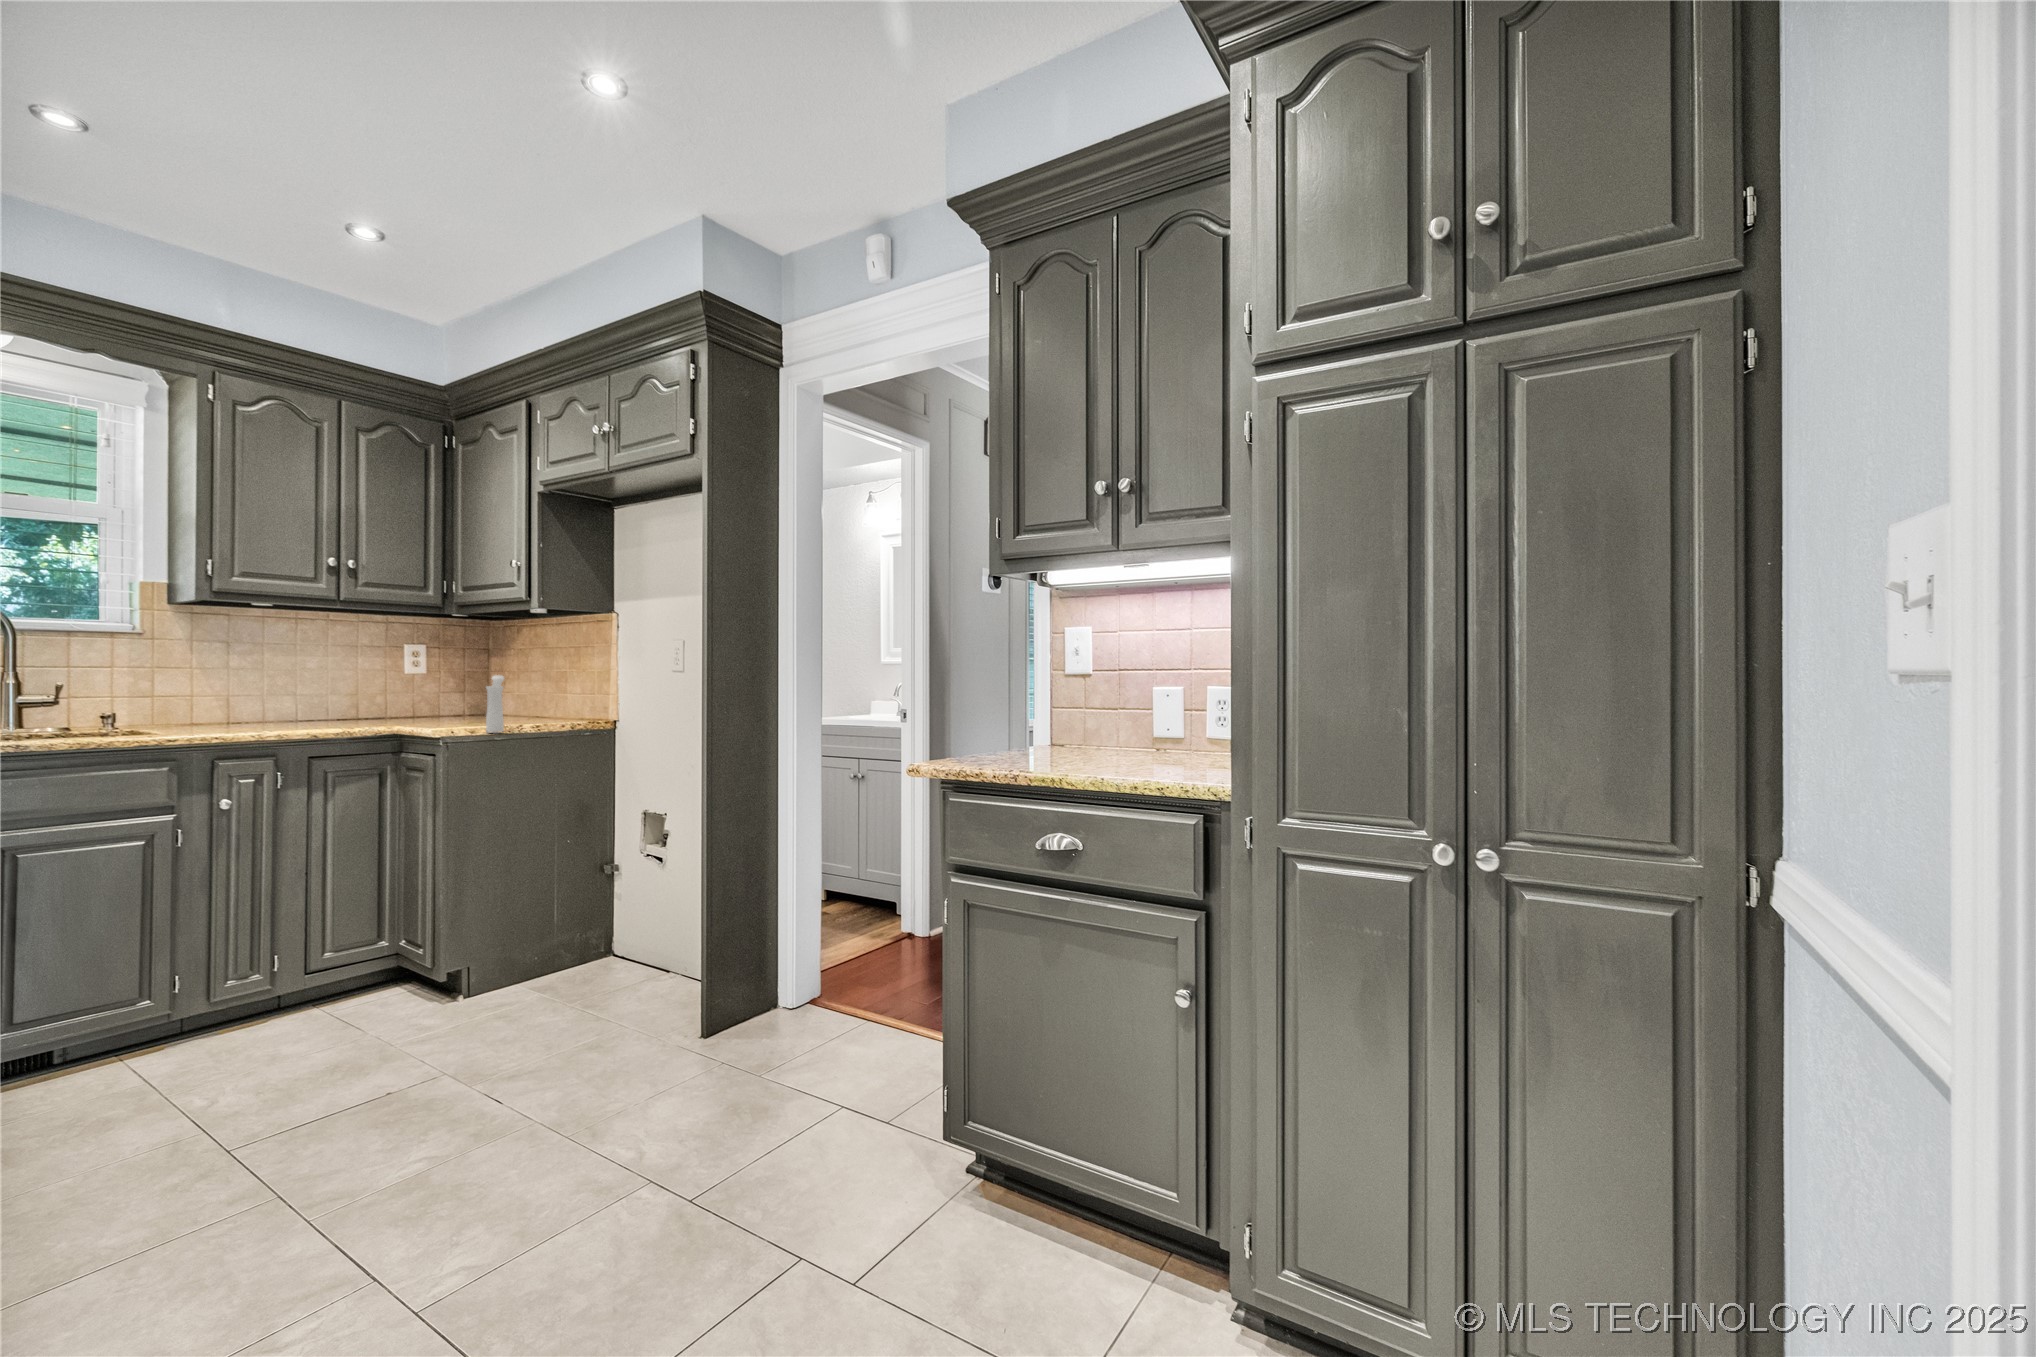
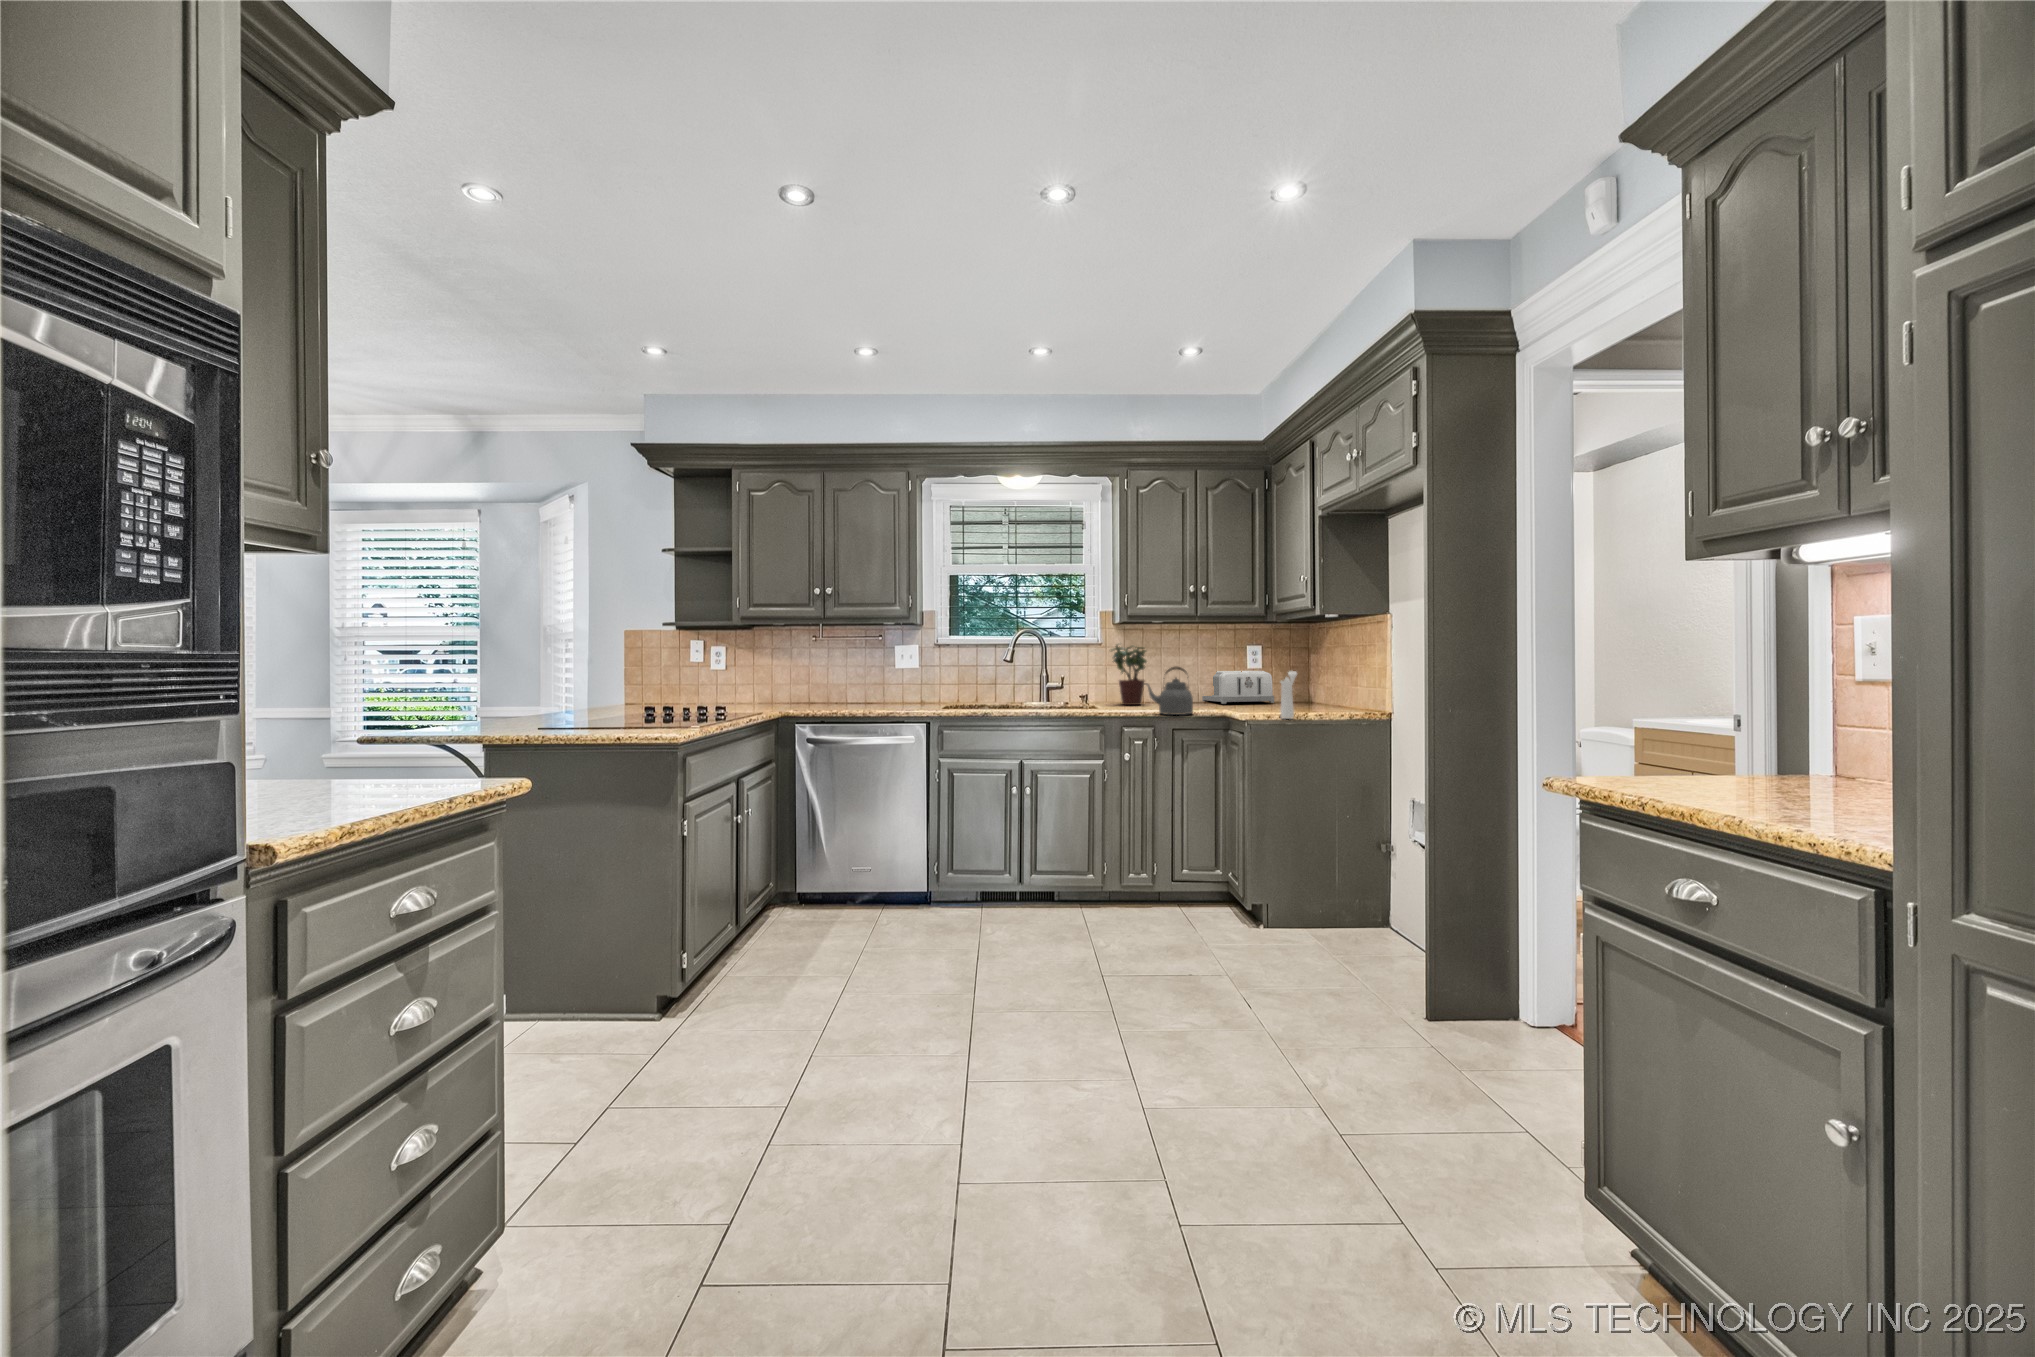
potted plant: none [172,632,248,725] -> present [1111,644,1147,705]
kettle: none [257,667,347,734] -> present [1144,667,1193,715]
toaster: none [334,677,449,719] -> present [1202,671,1274,704]

